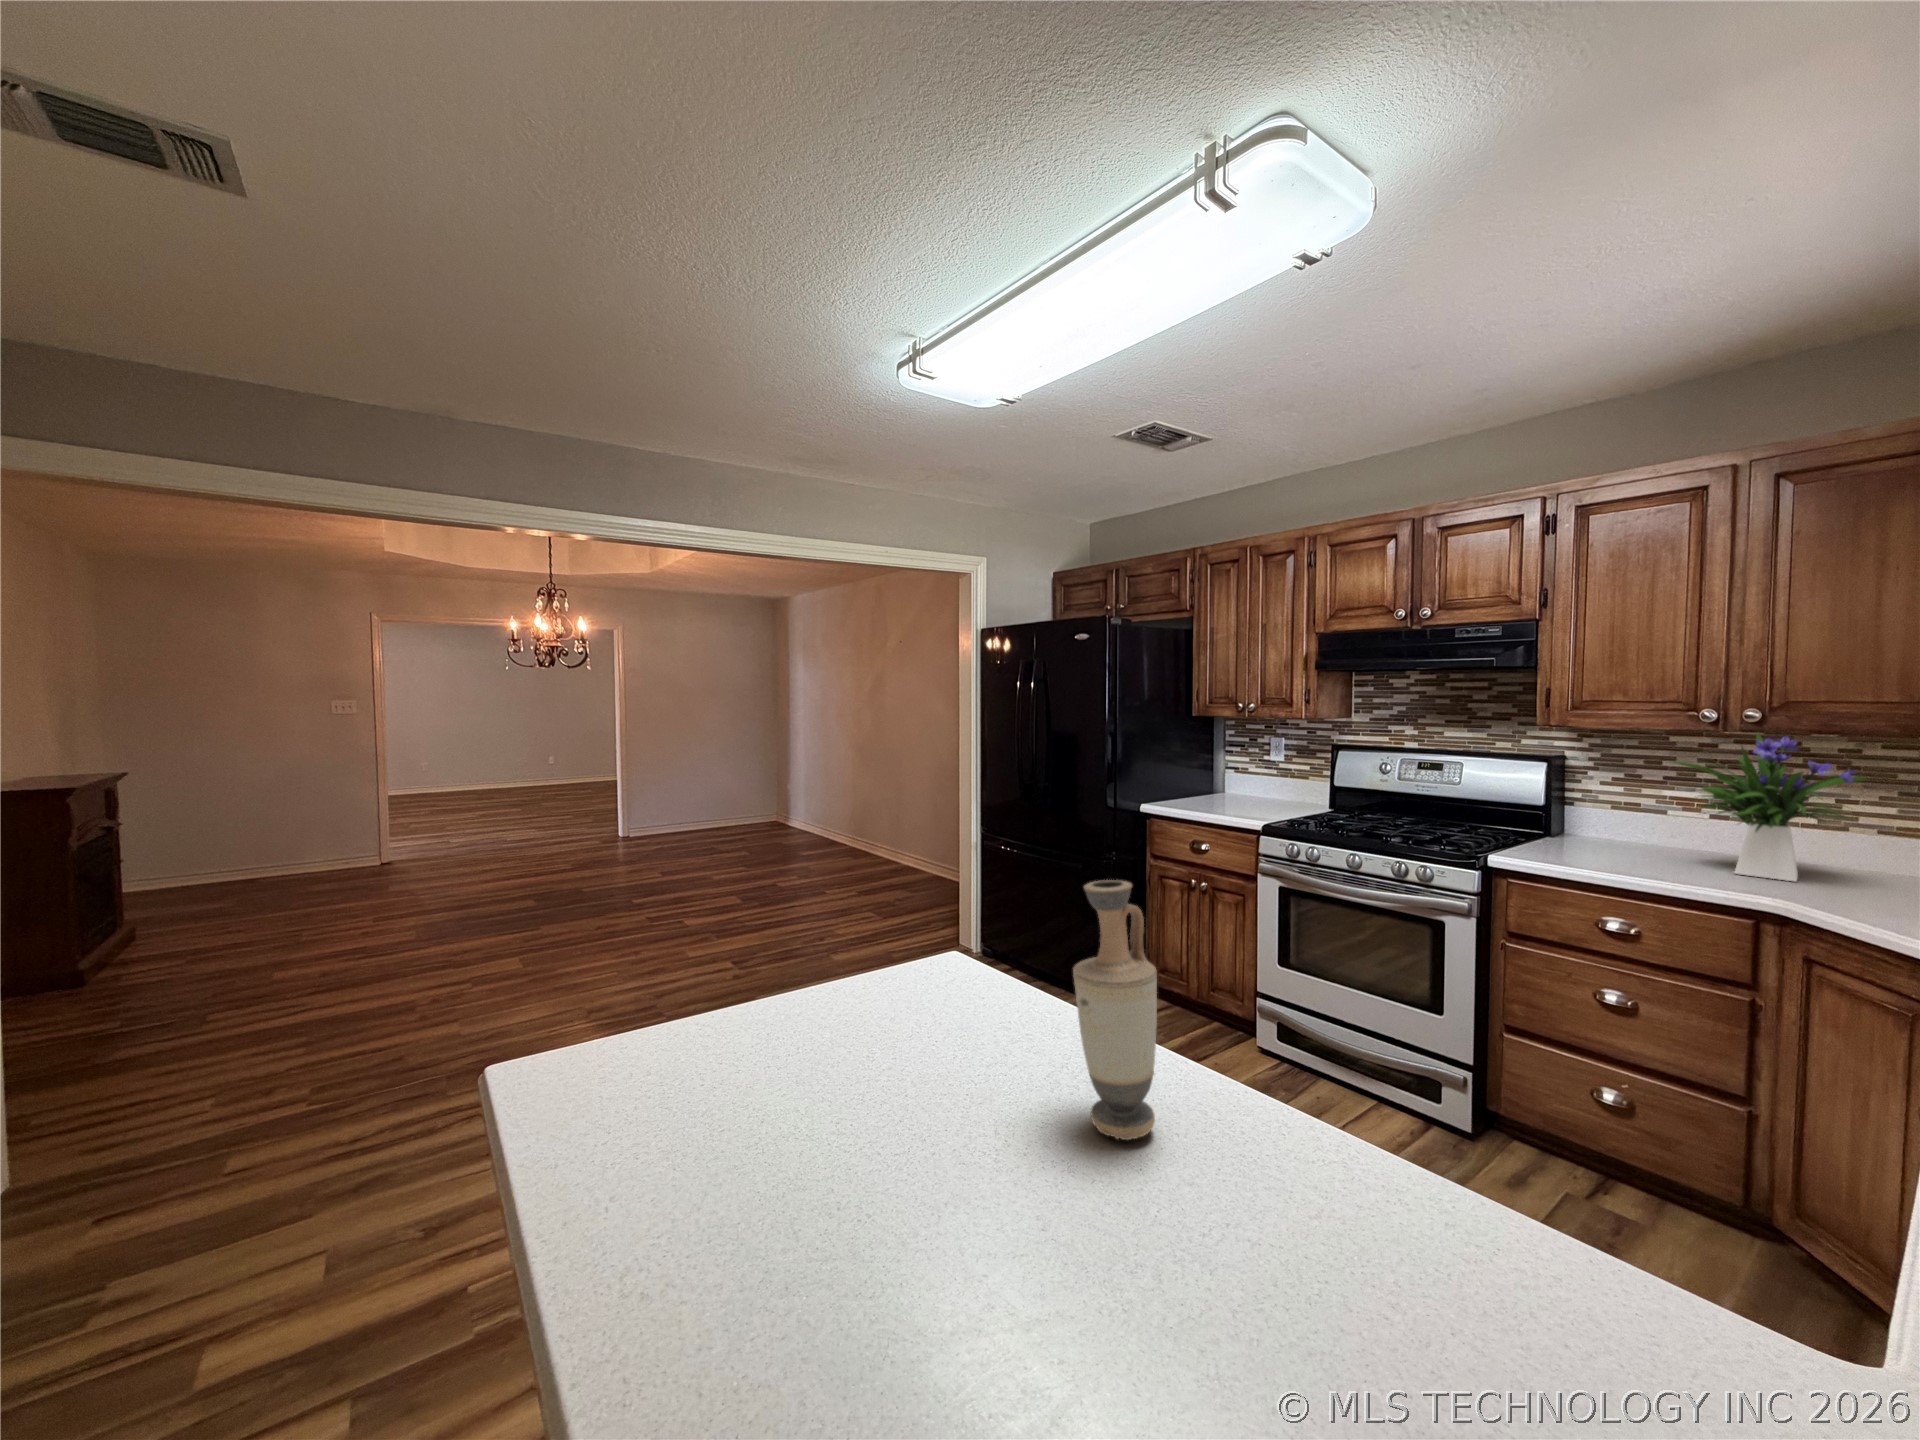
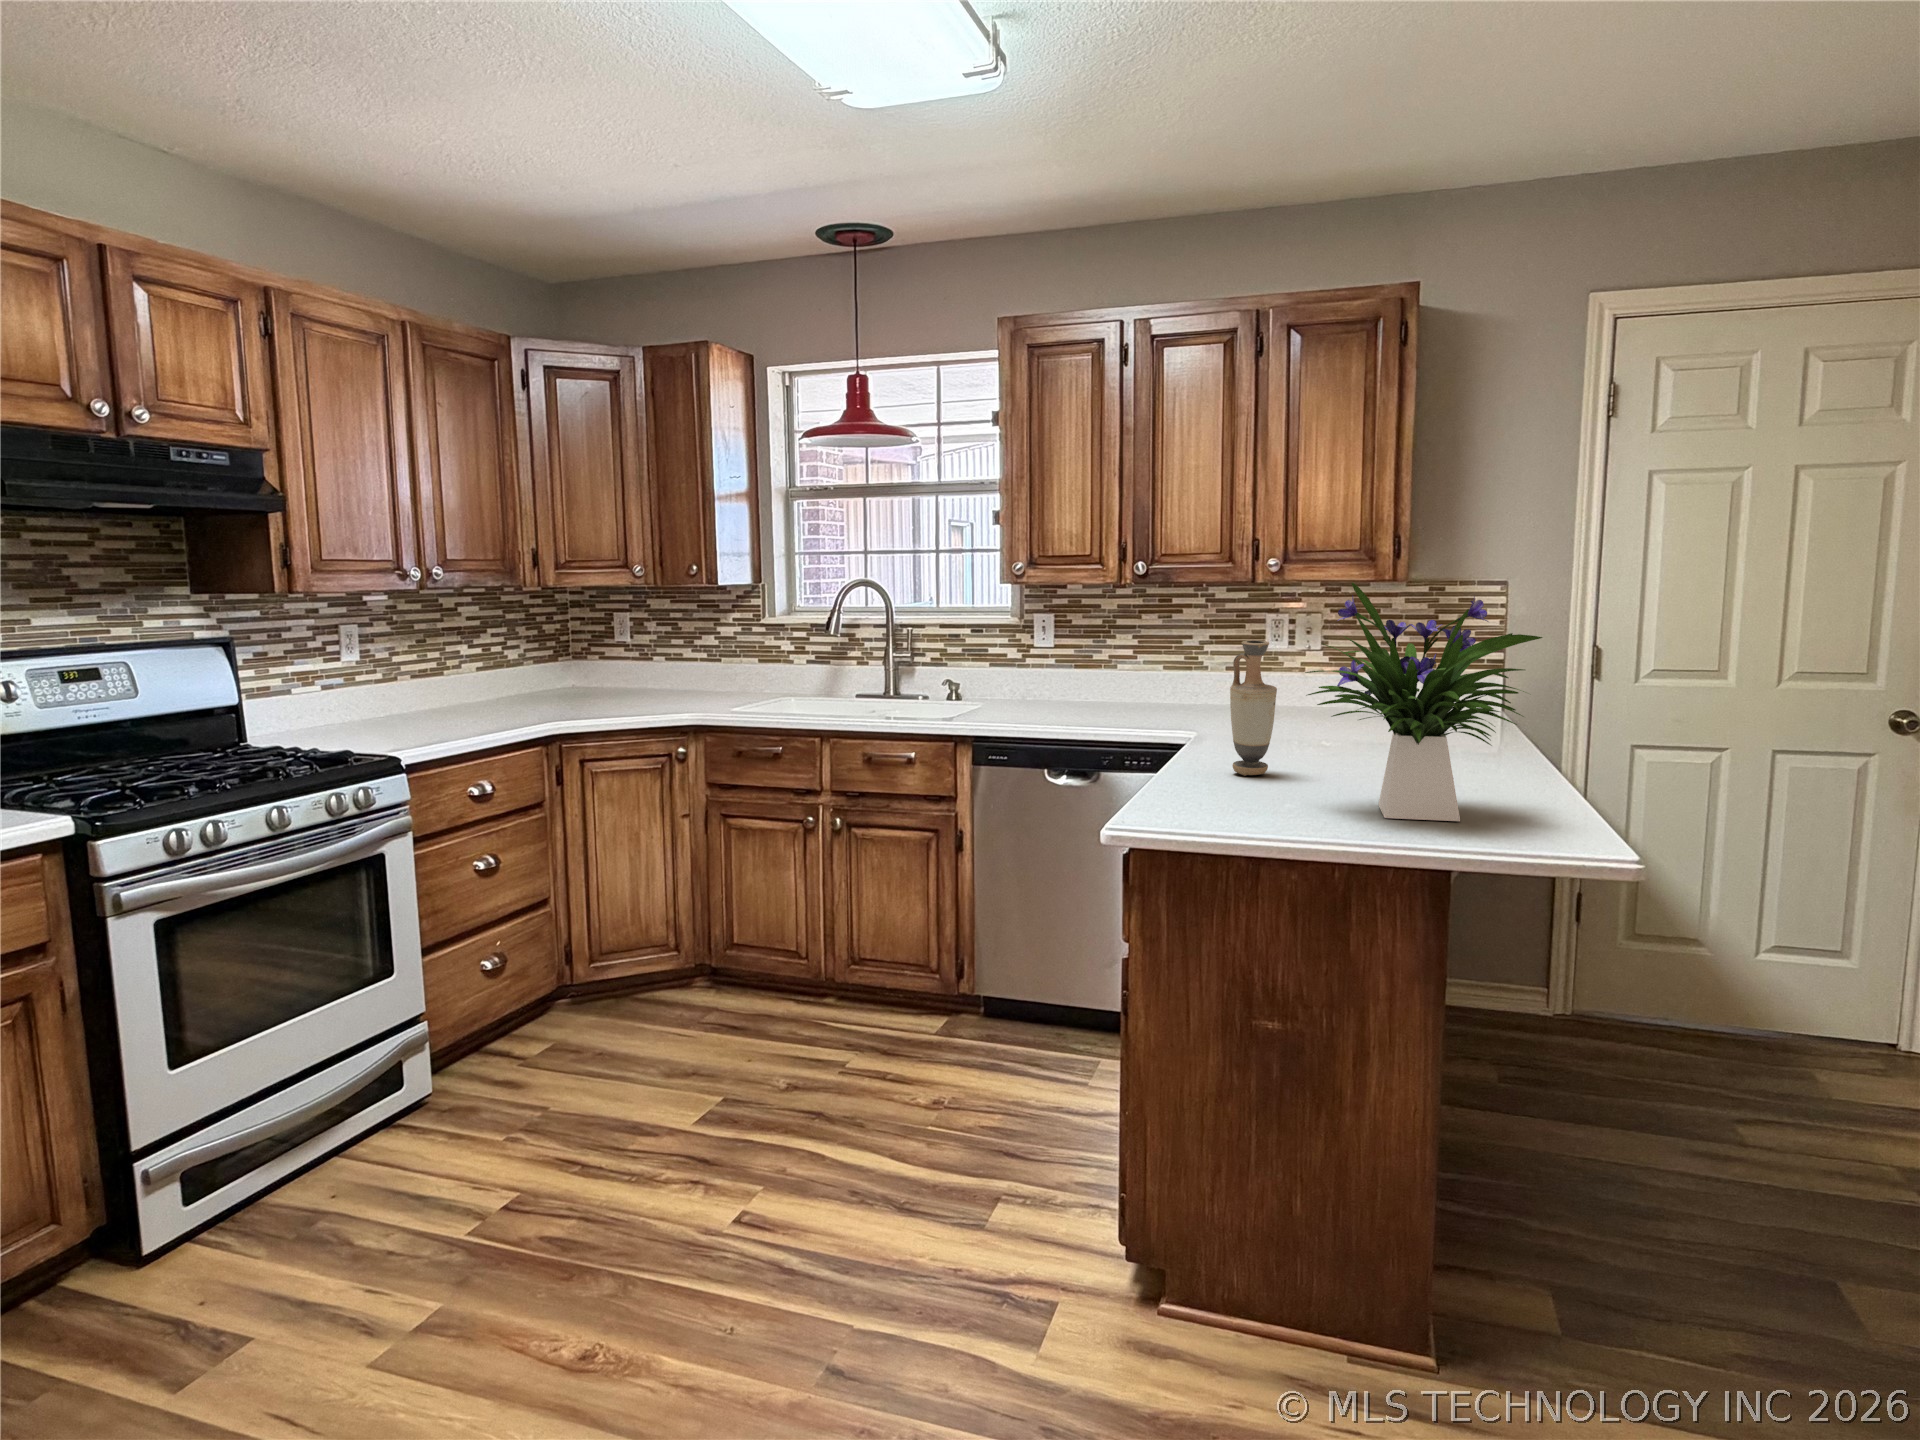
flower arrangement: present [1671,733,1867,881] -> present [1305,583,1542,821]

